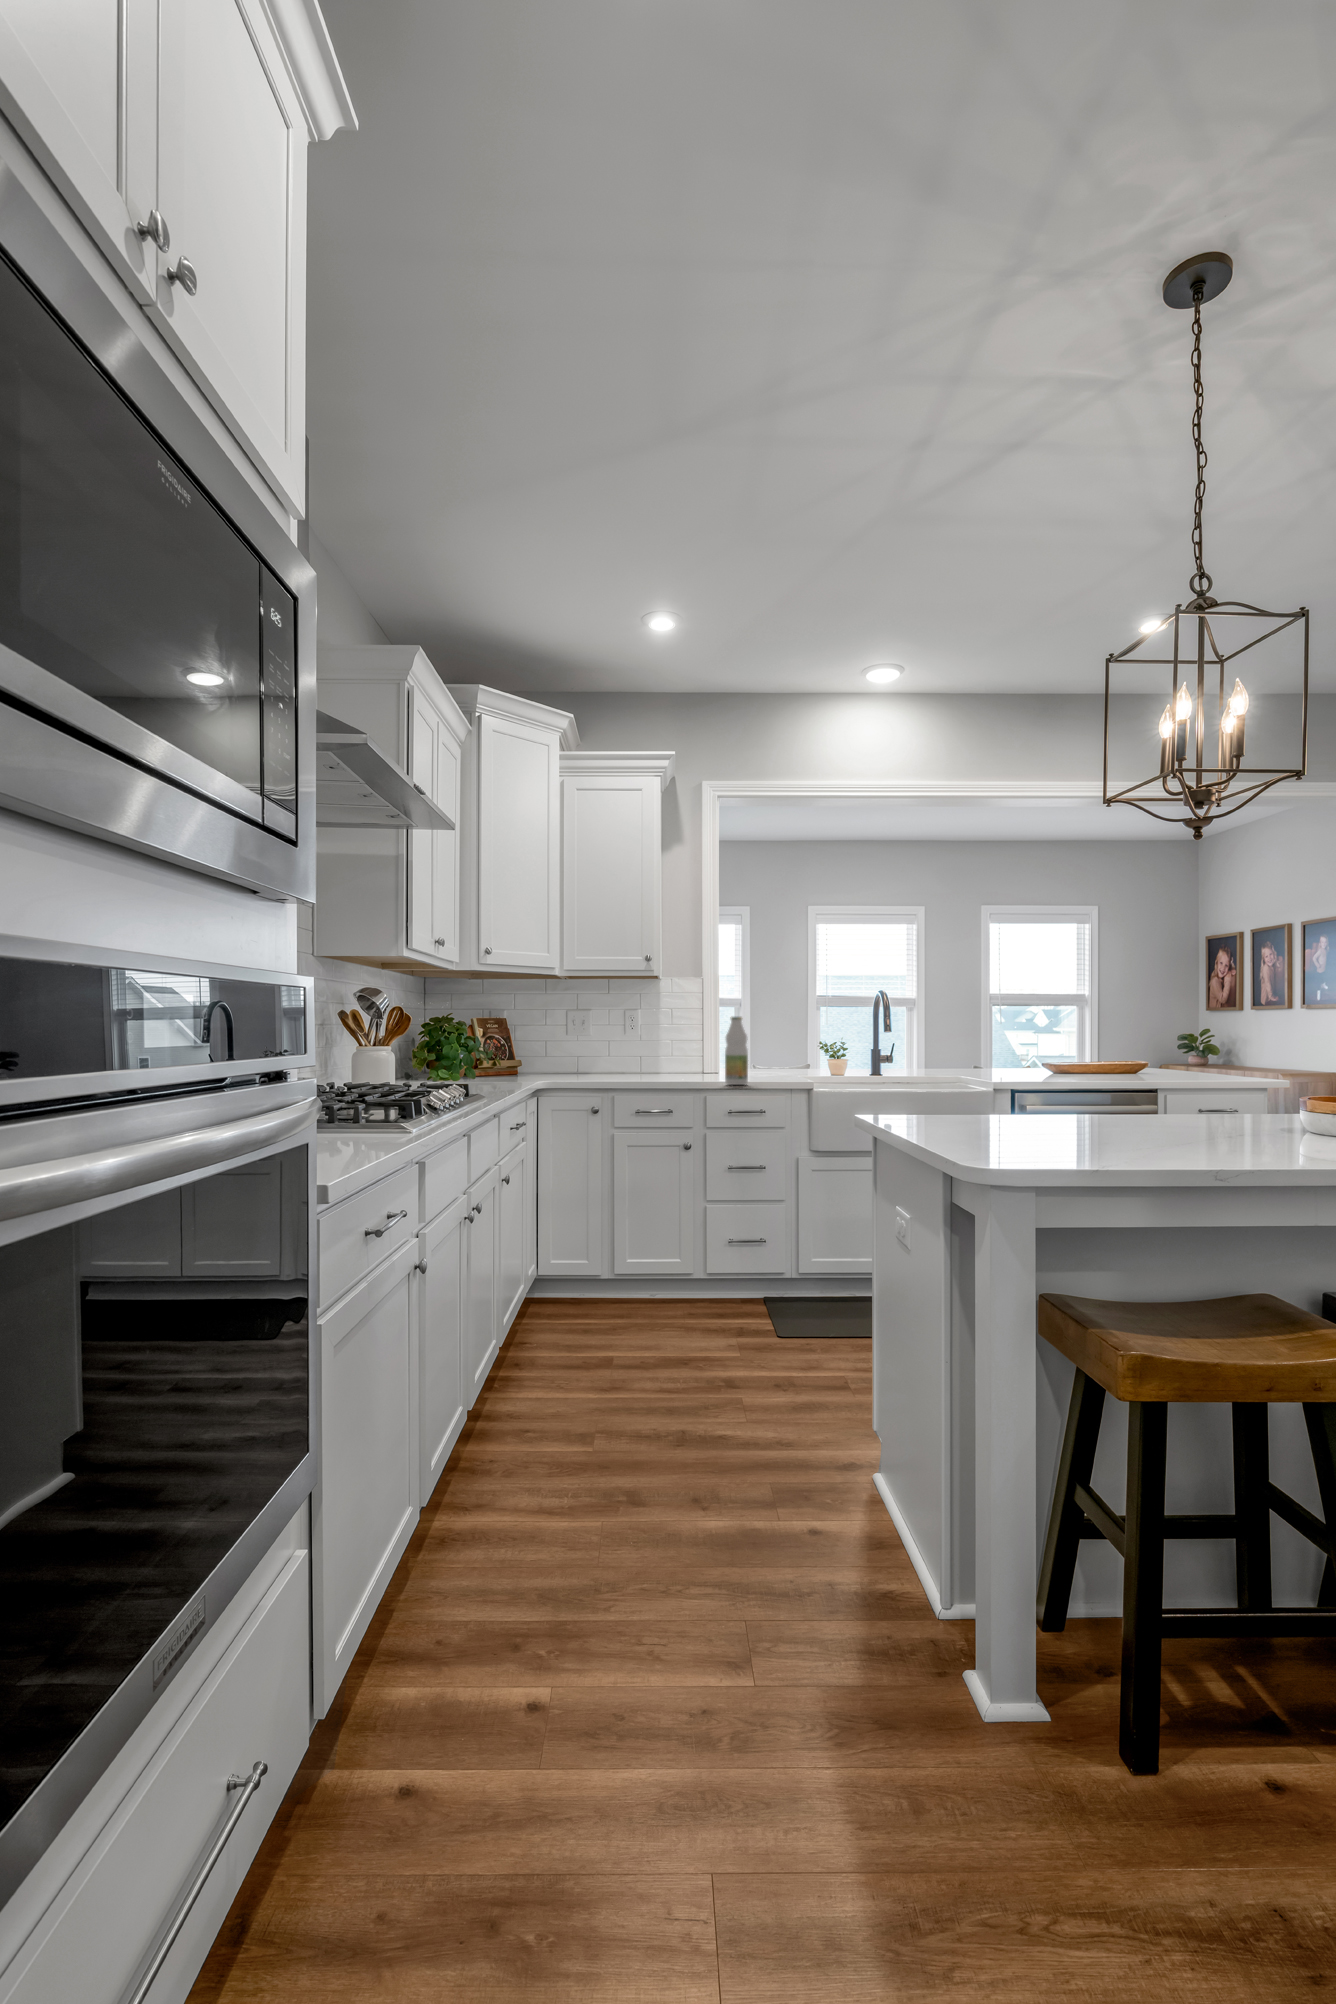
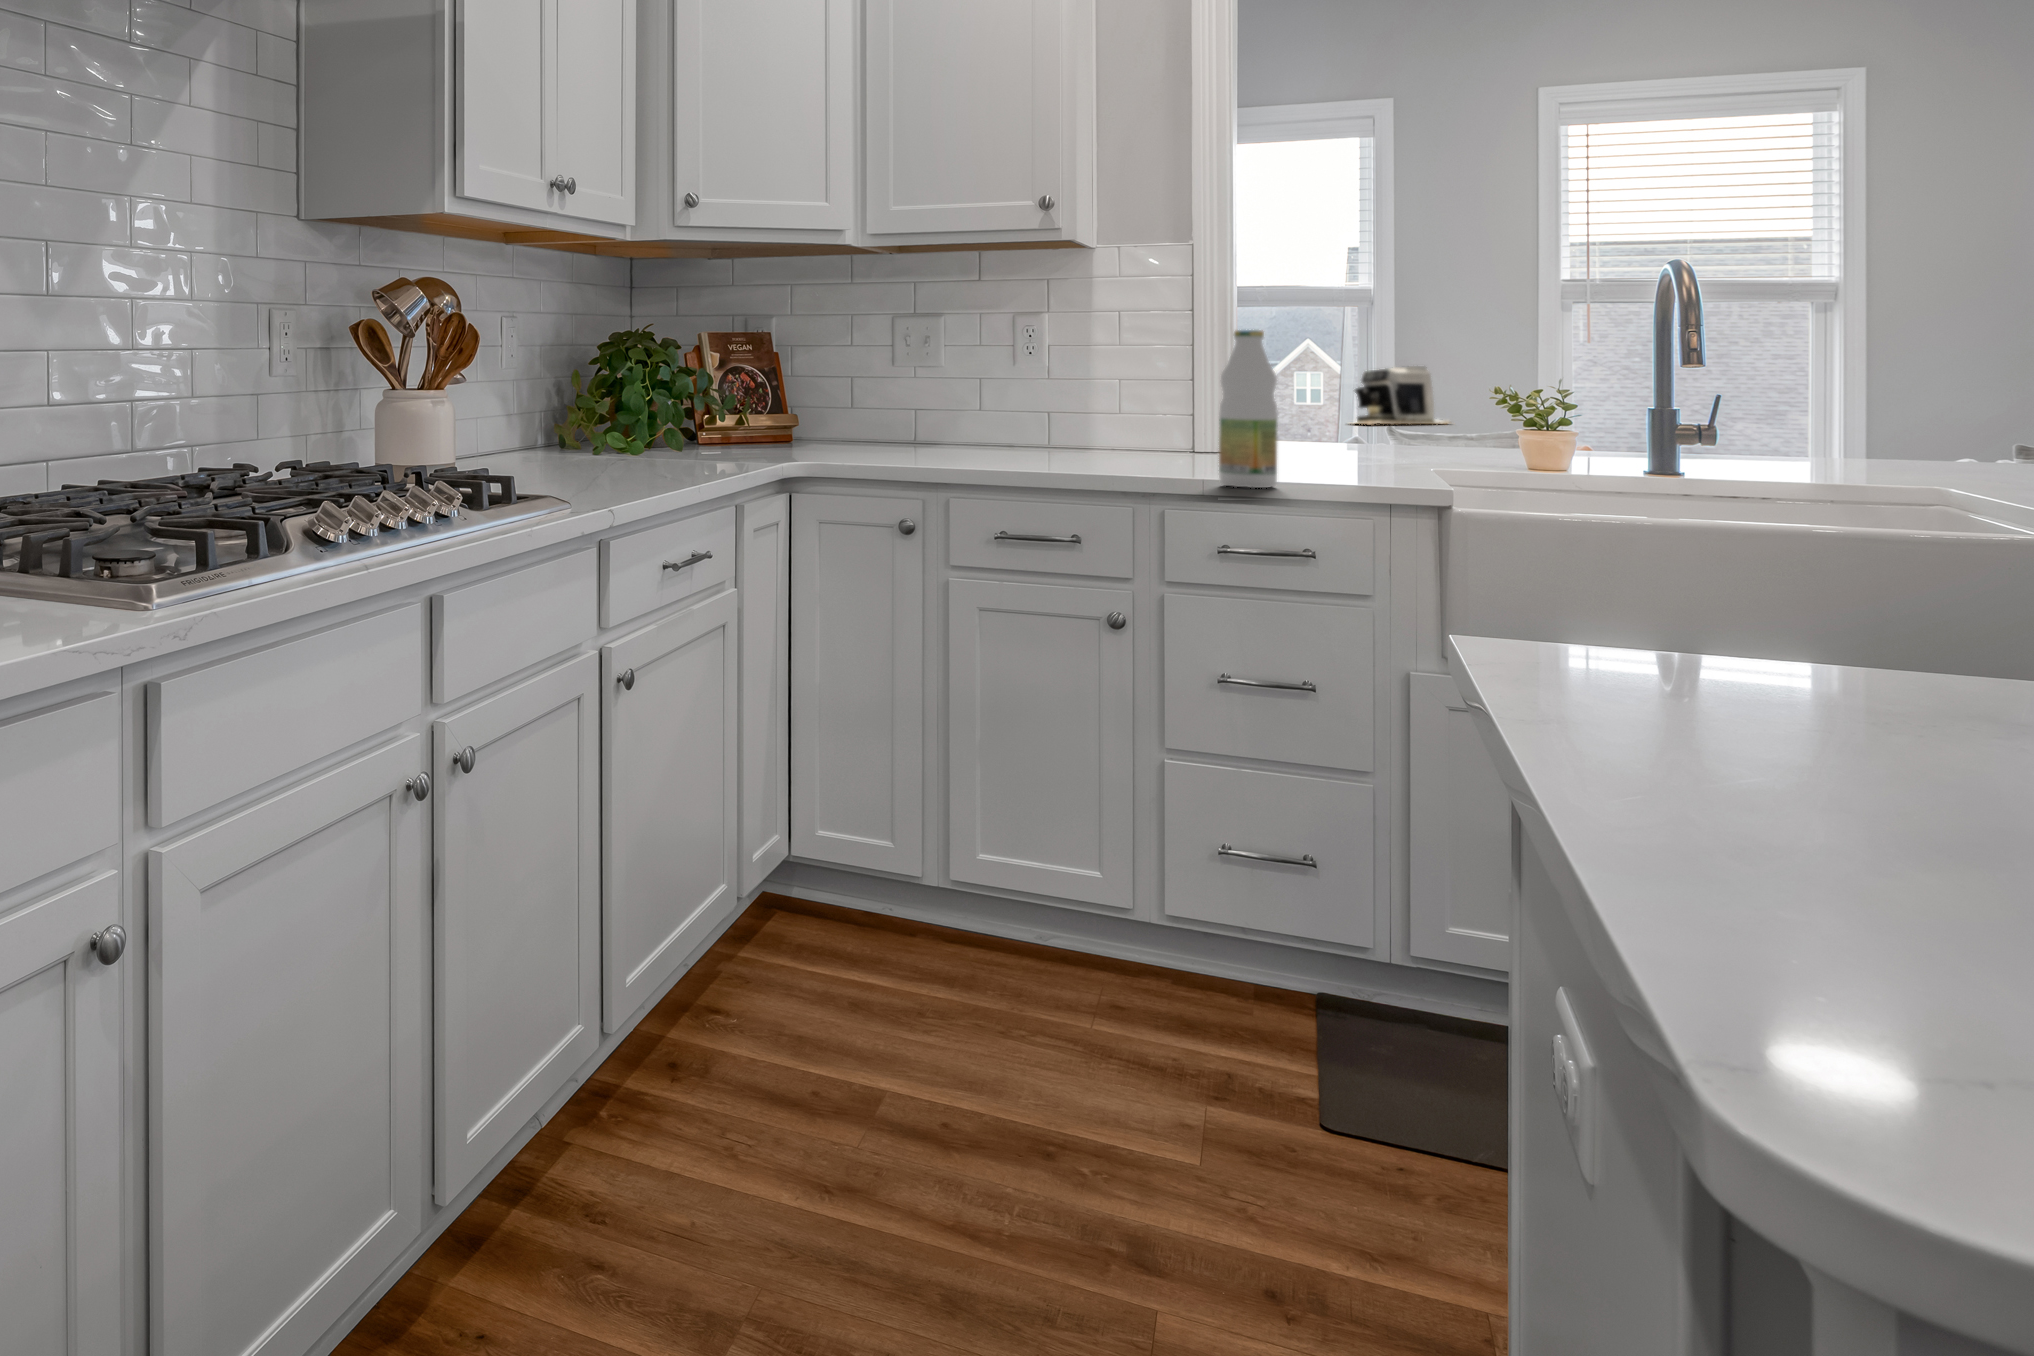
coffee maker: none [744,1036,791,1066] -> present [1354,366,1450,425]

